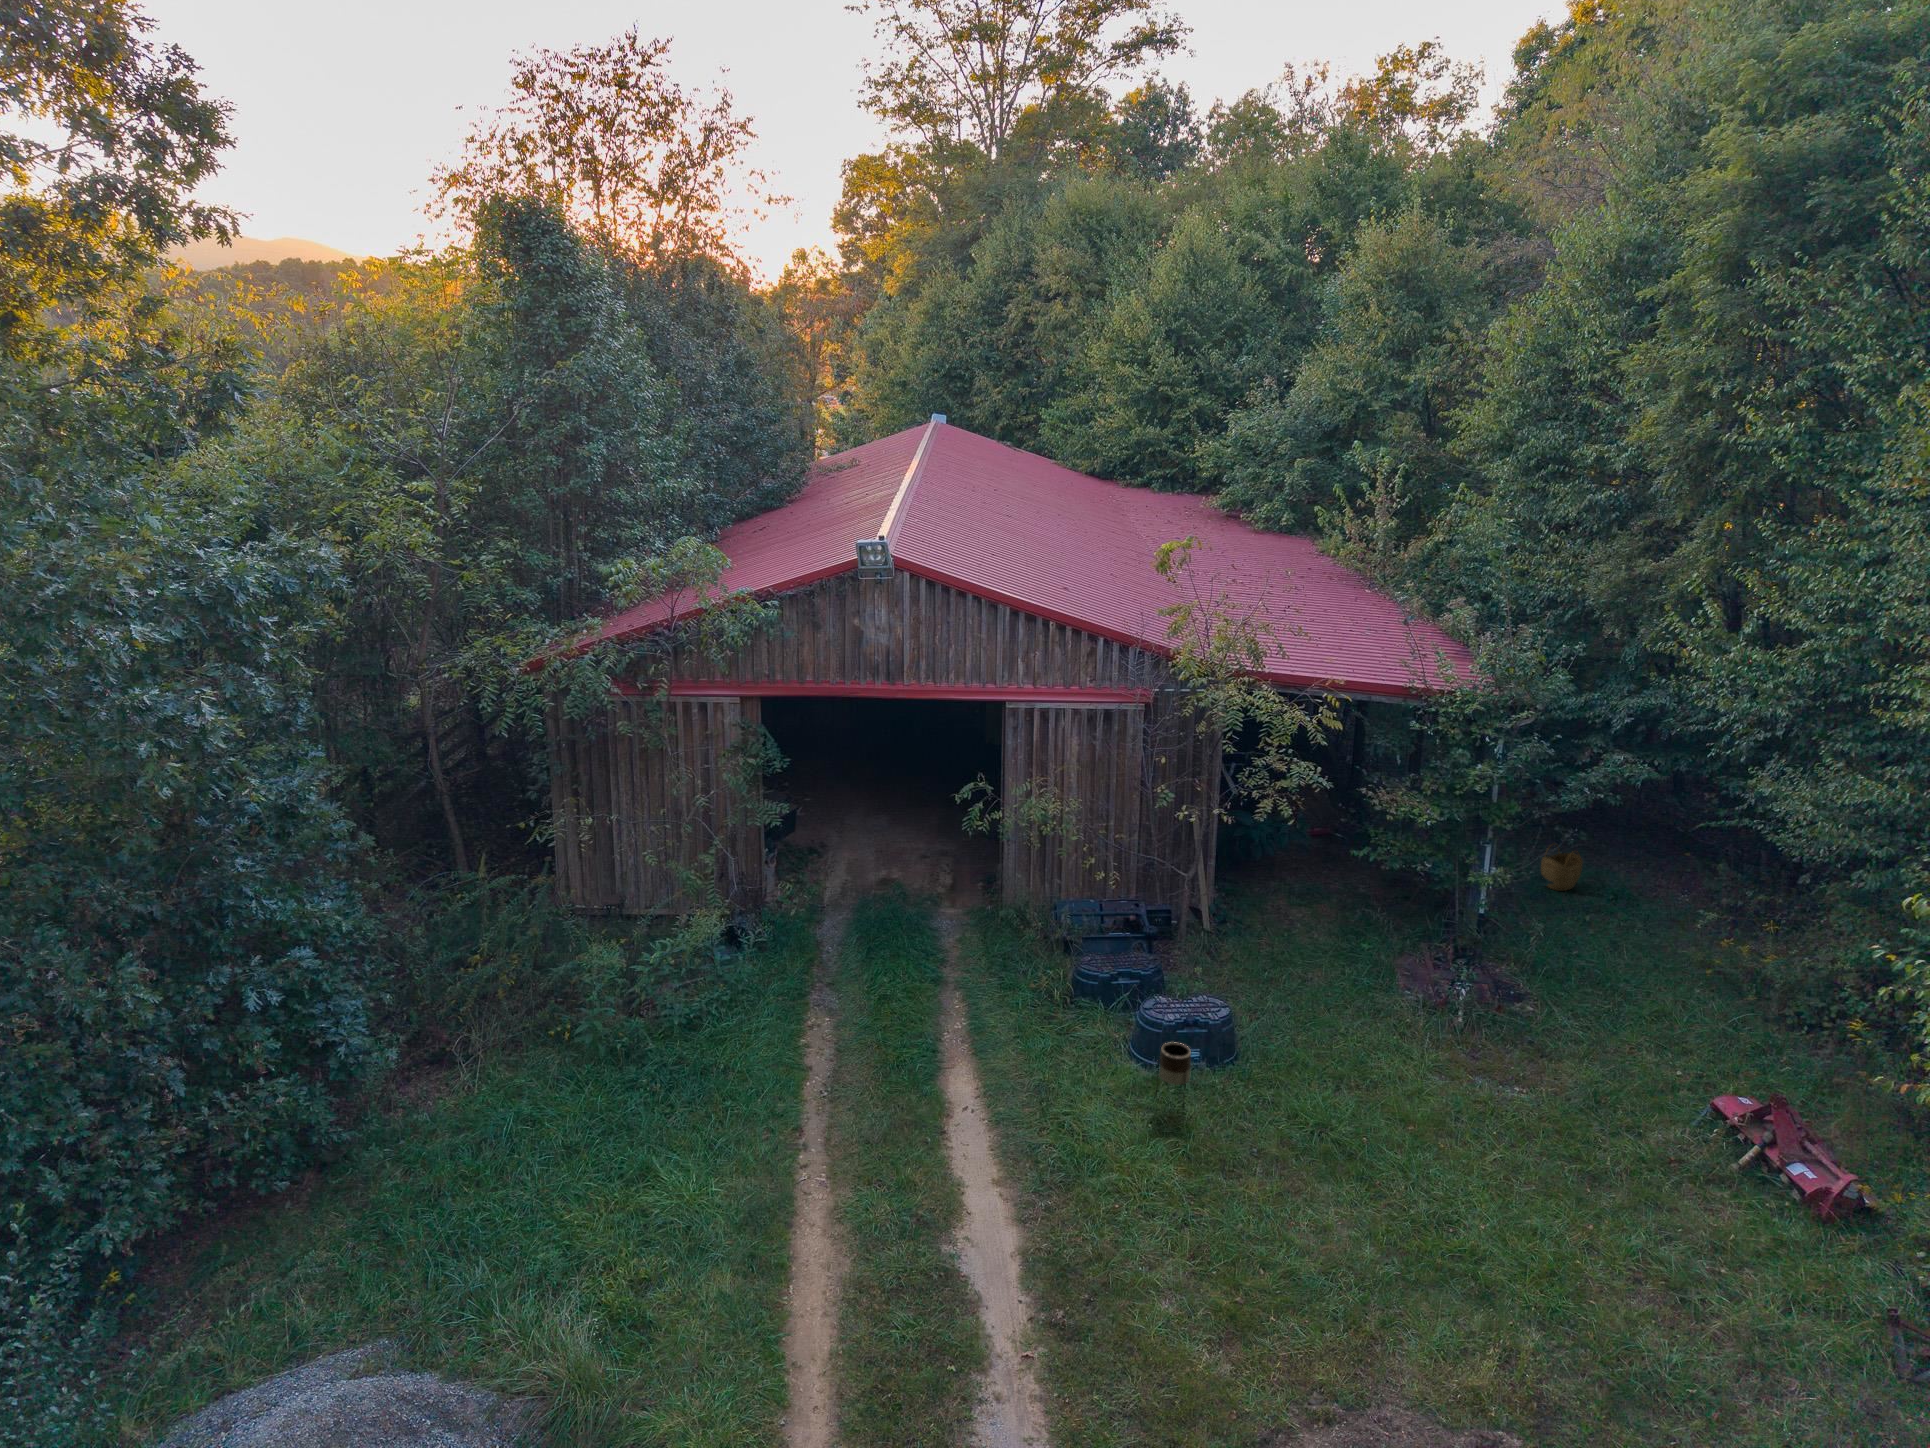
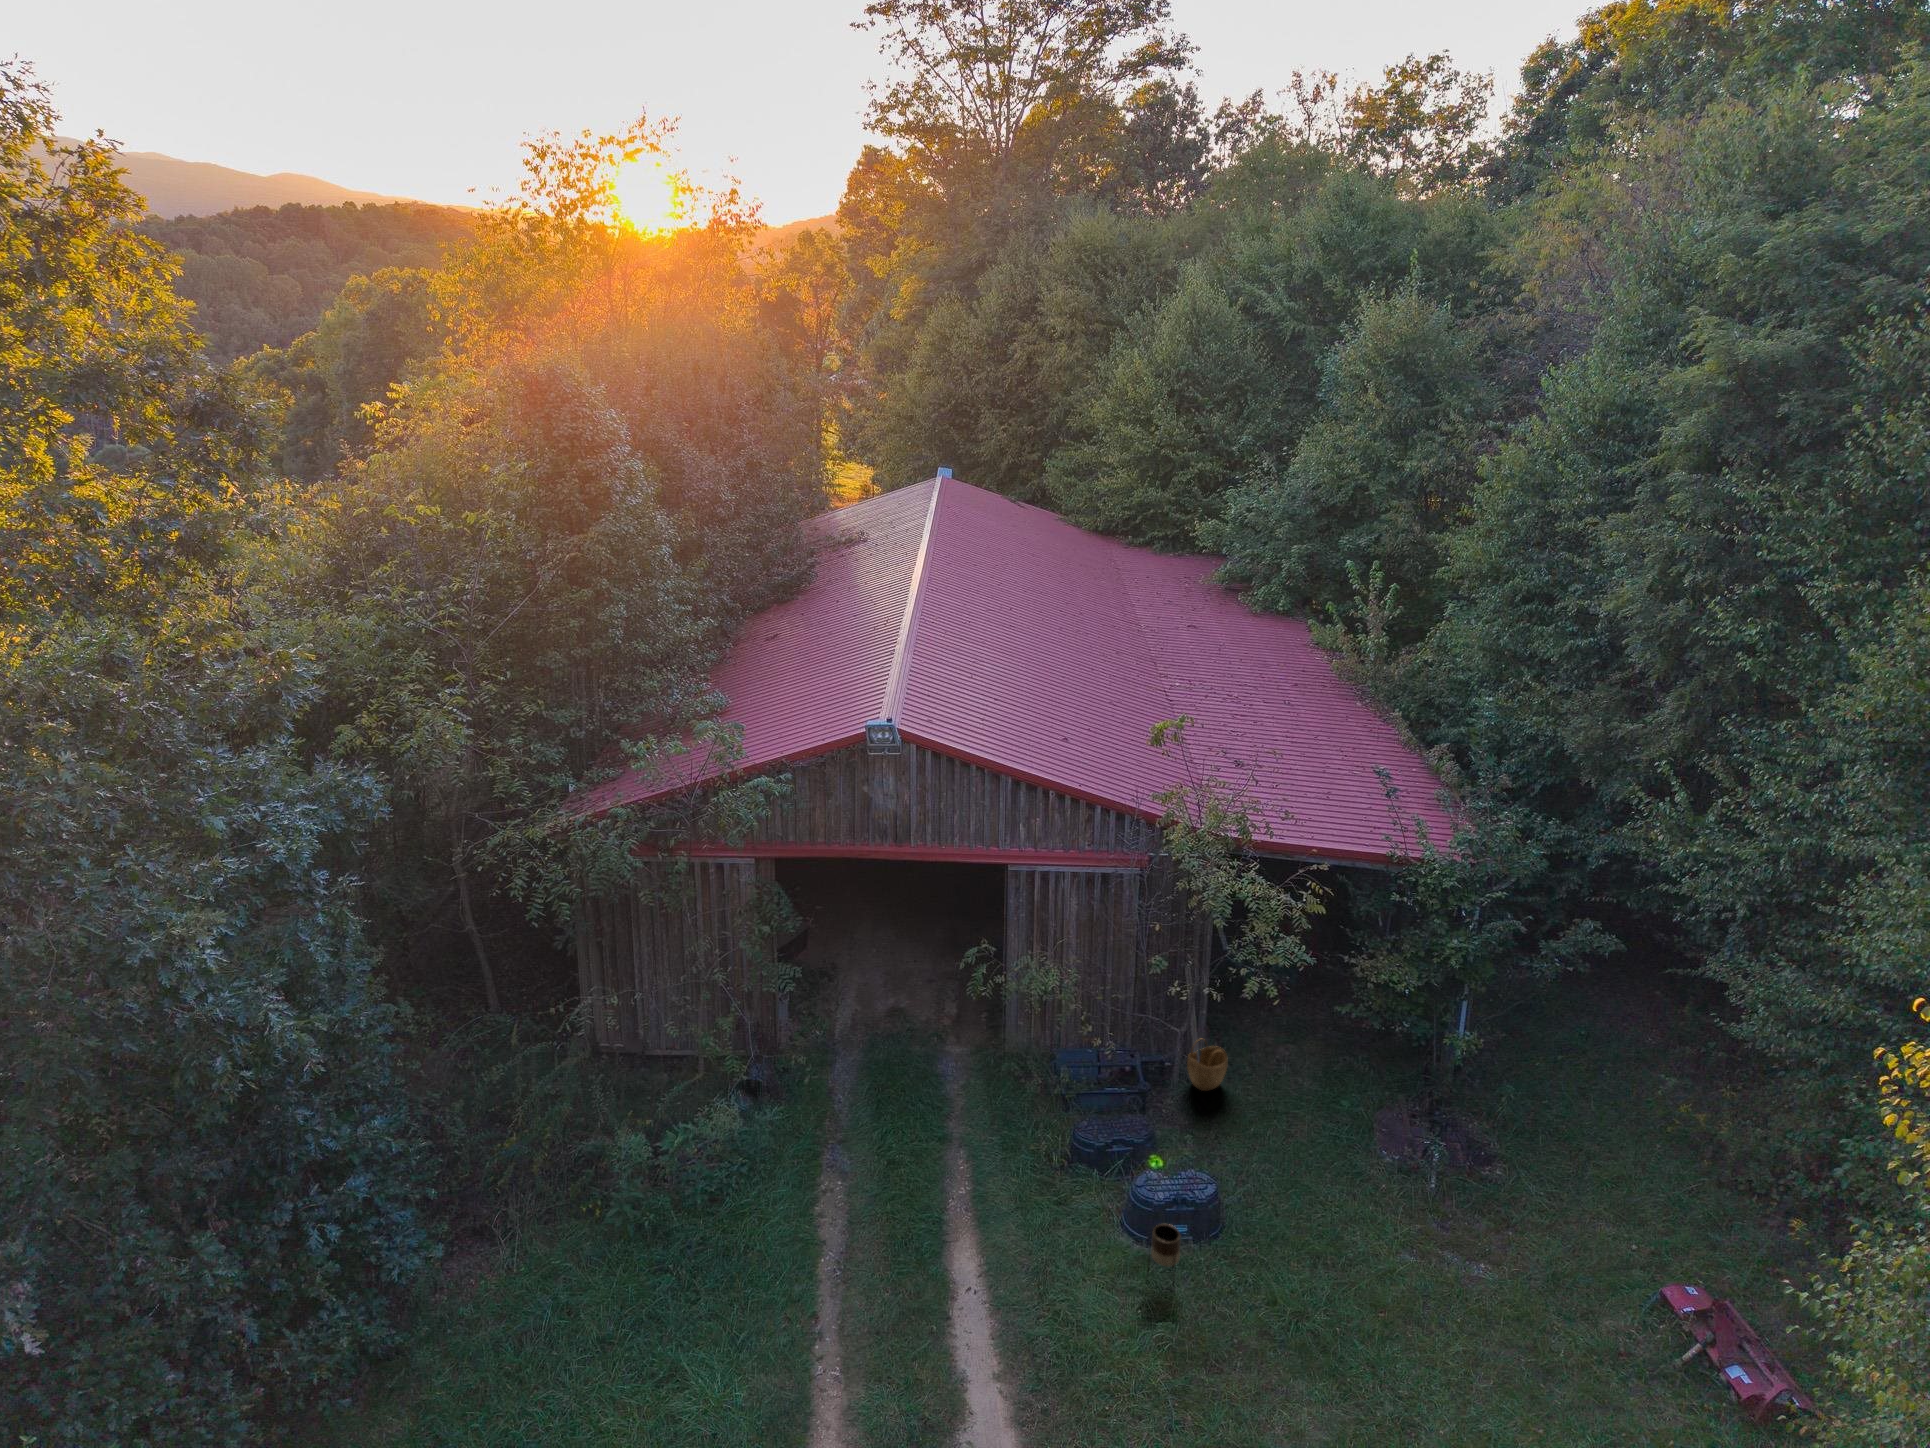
woven basket: present [1541,845,1583,891] -> present [1187,1039,1227,1091]

